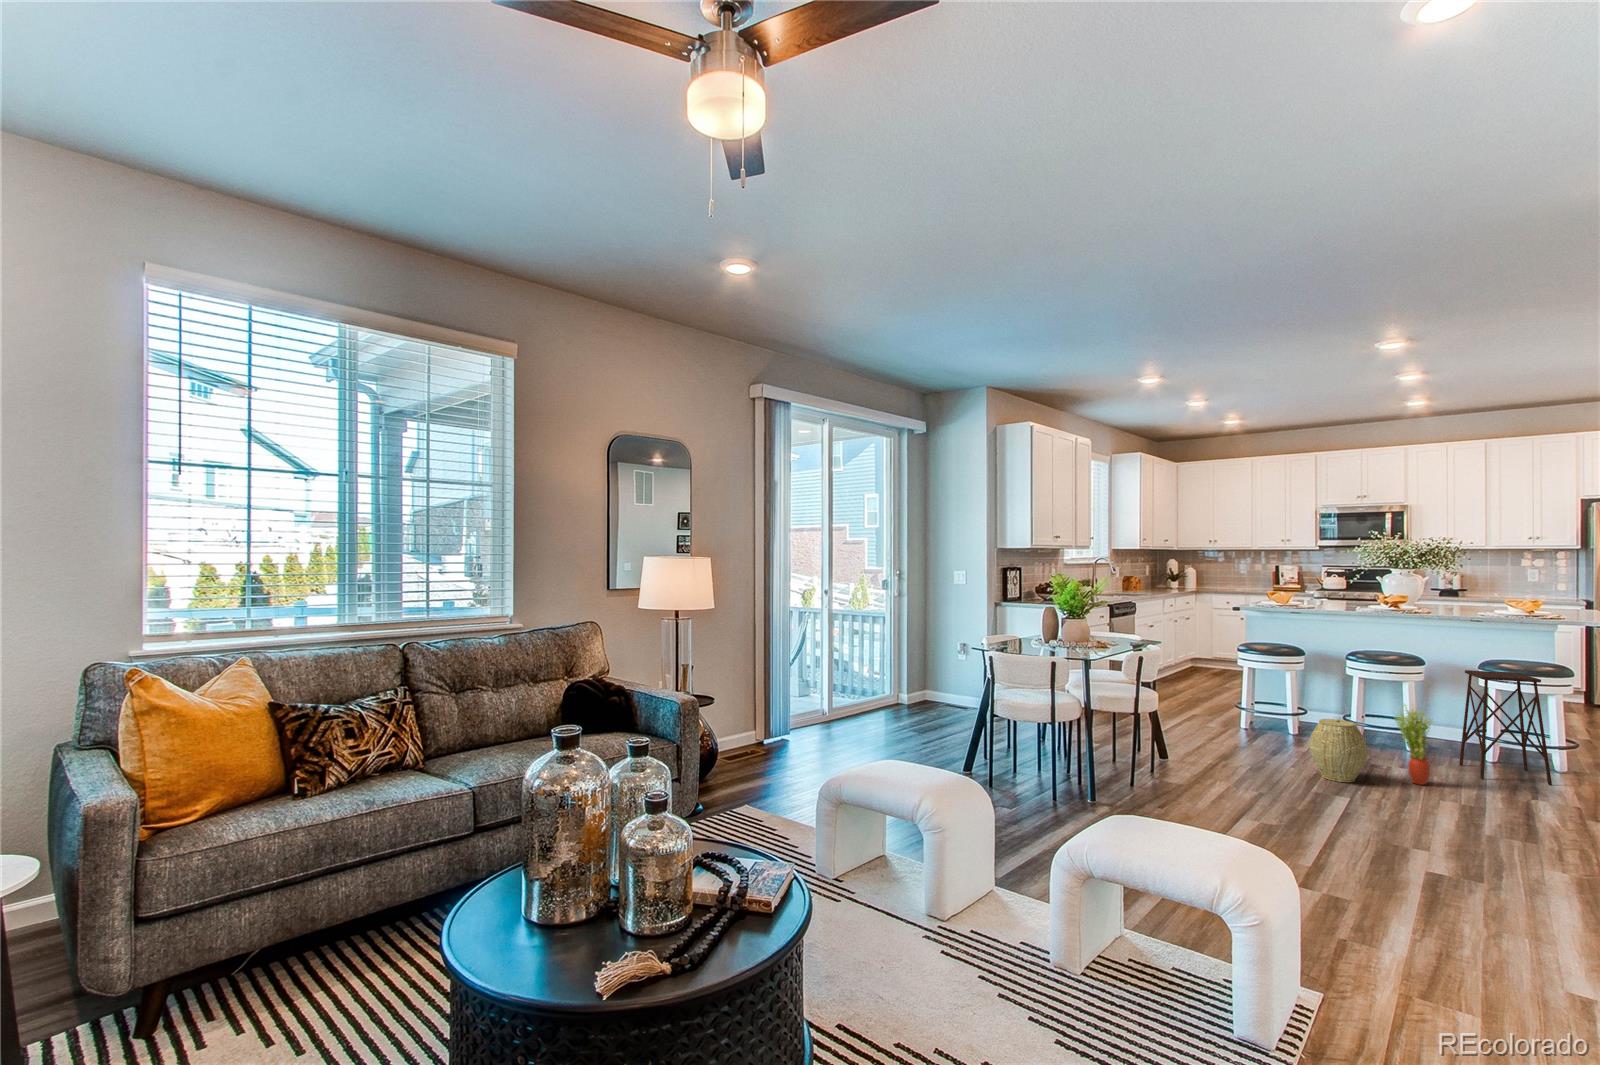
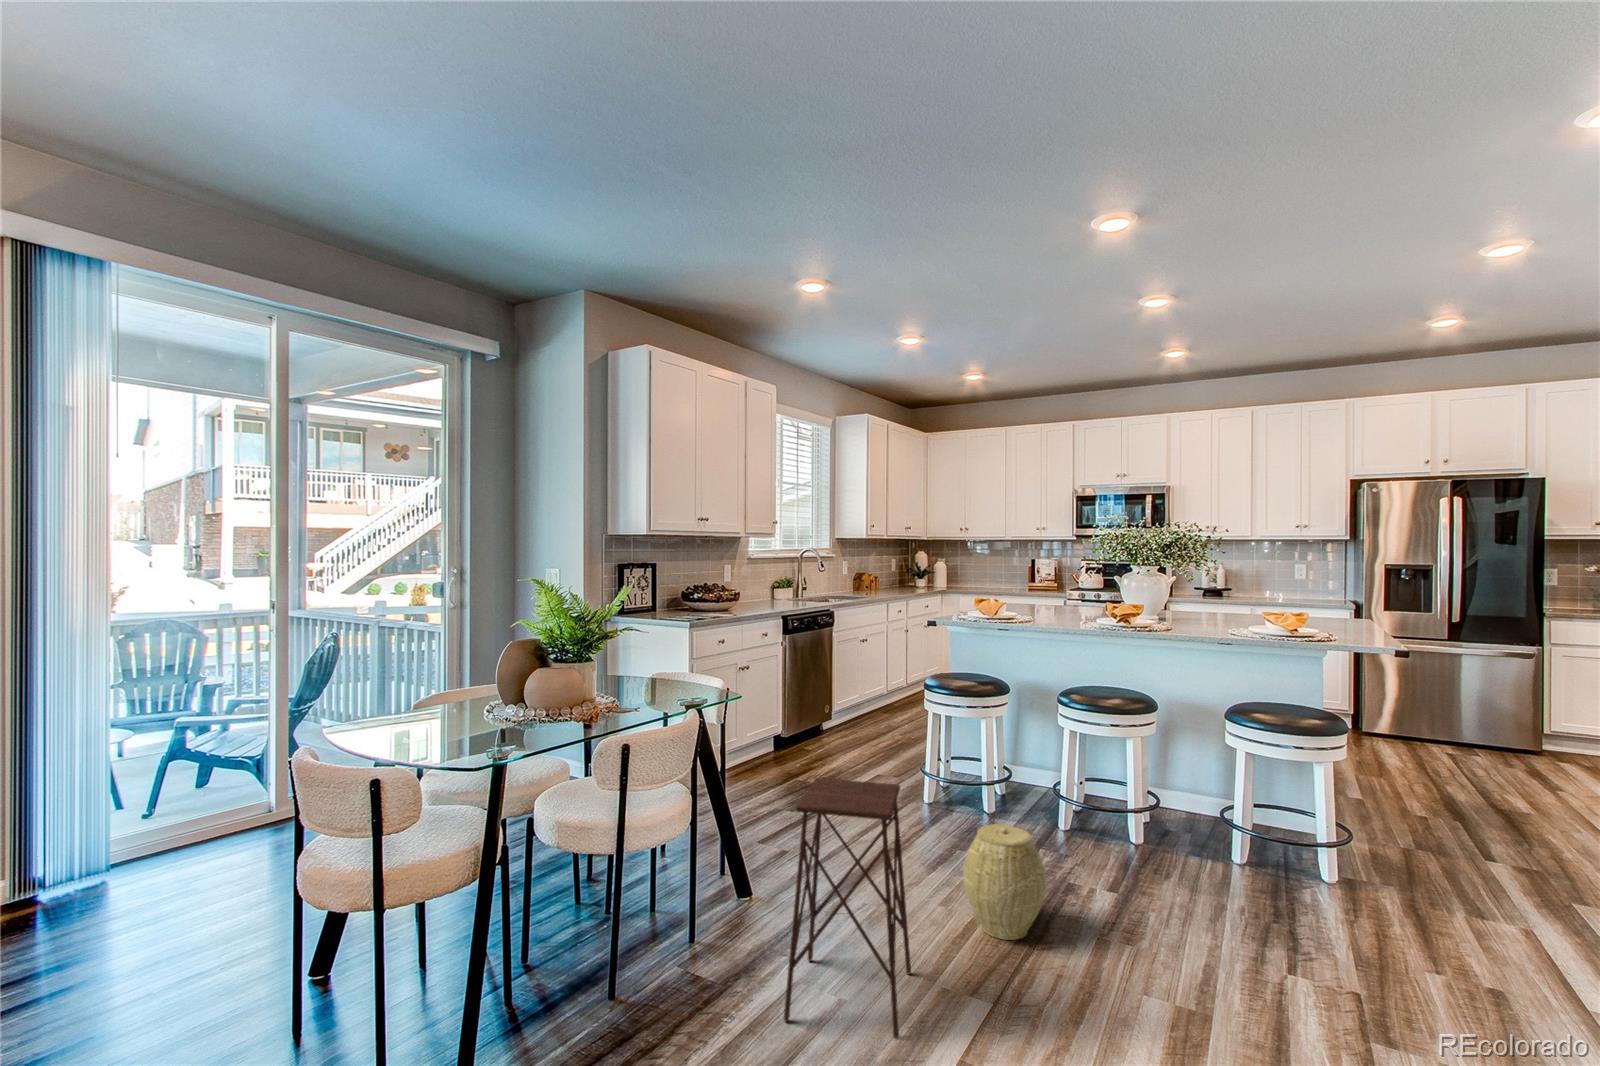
side table: present [1459,670,1552,785] -> present [784,778,911,1038]
potted plant: present [1395,705,1432,785] -> none [1088,797,1146,938]

